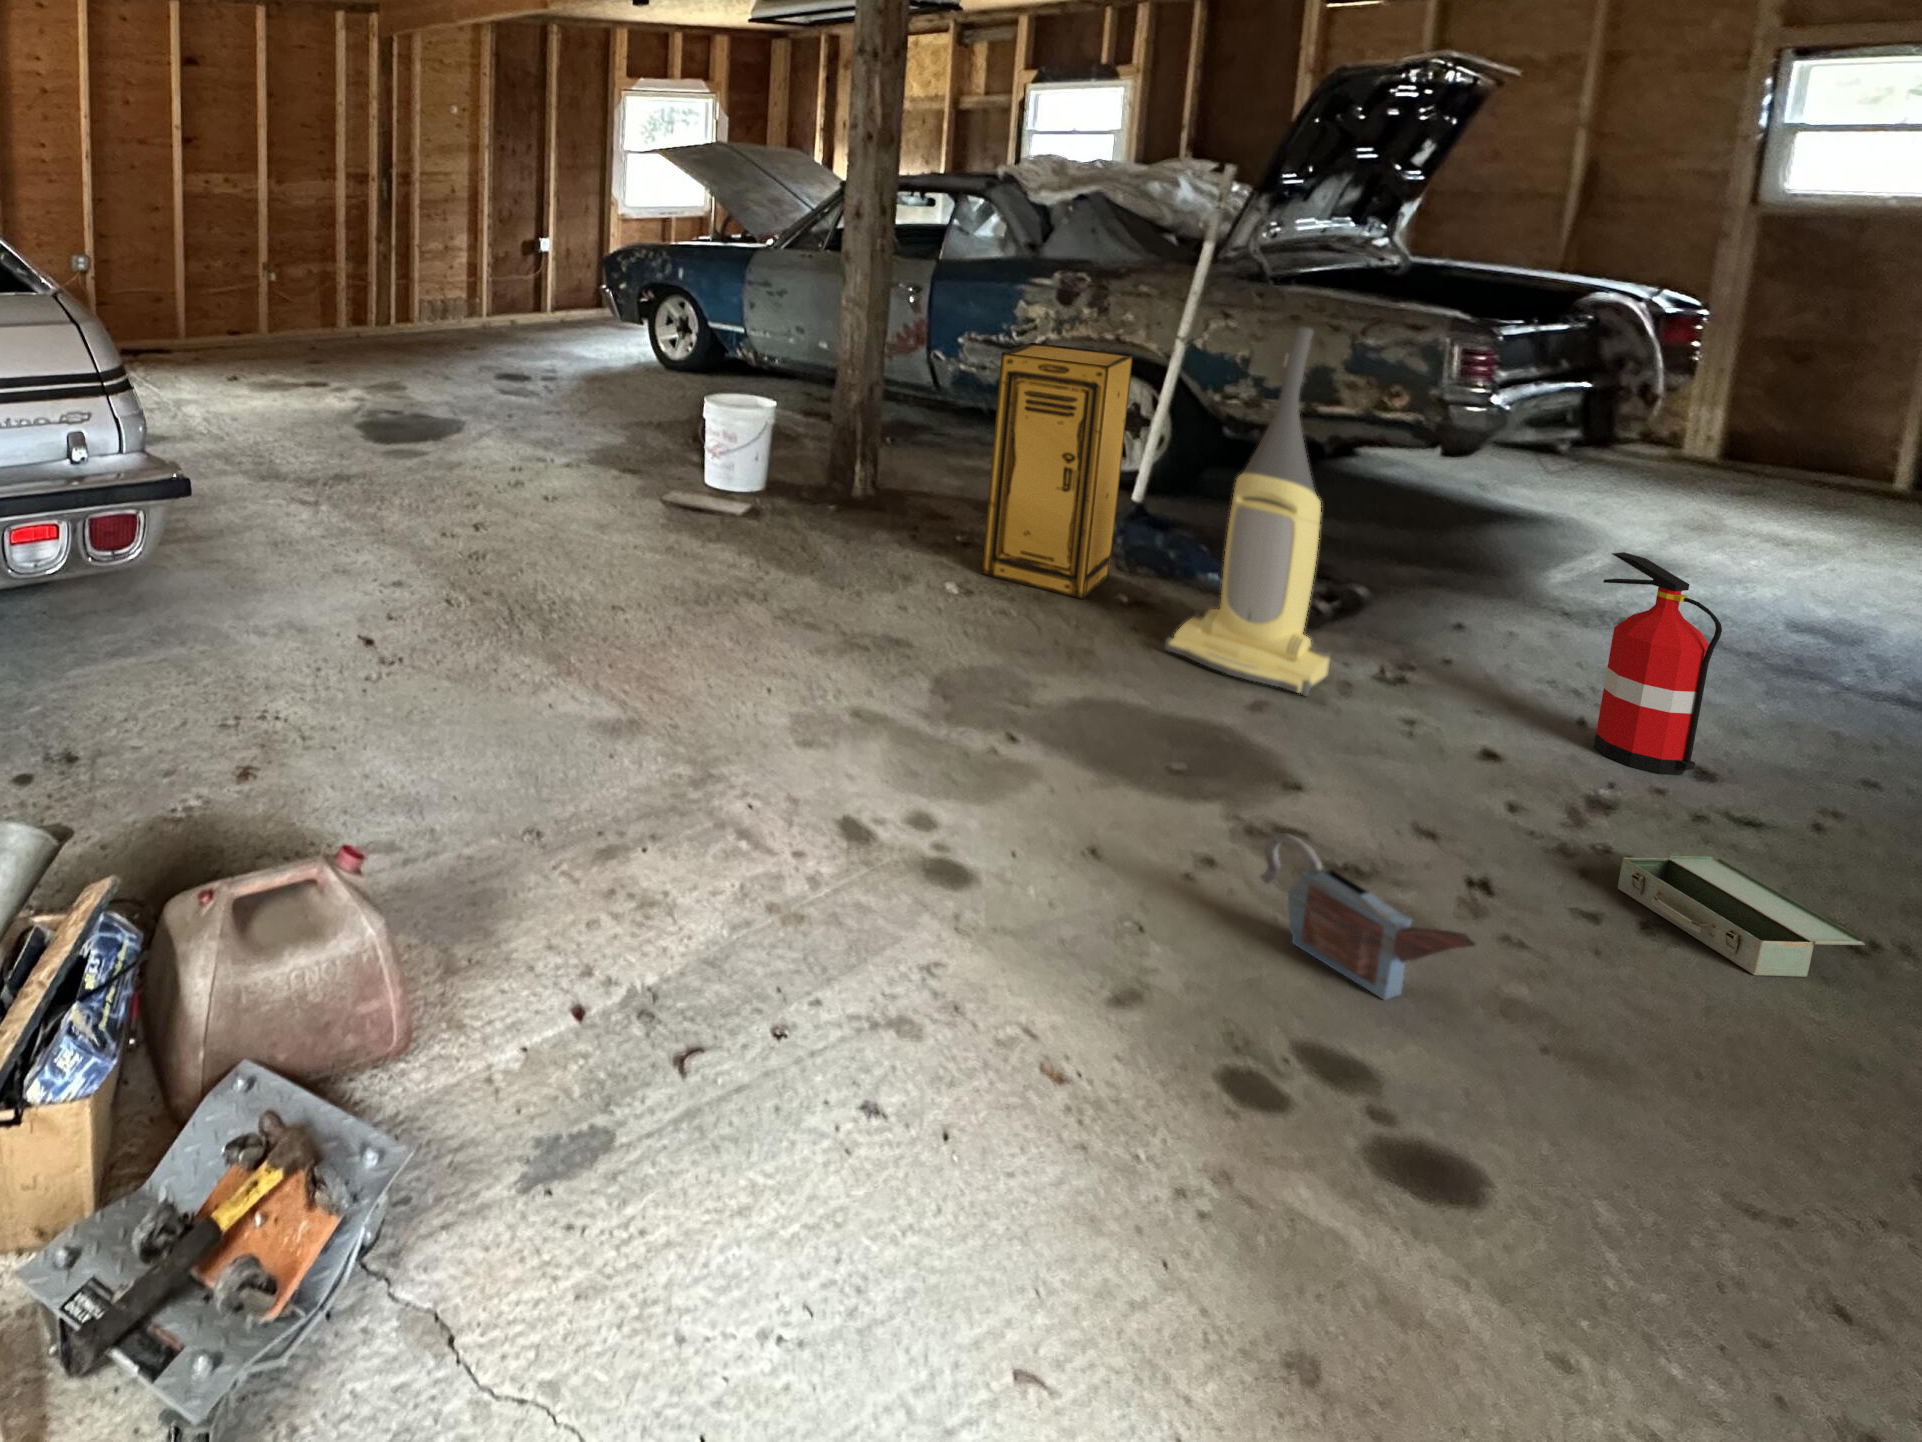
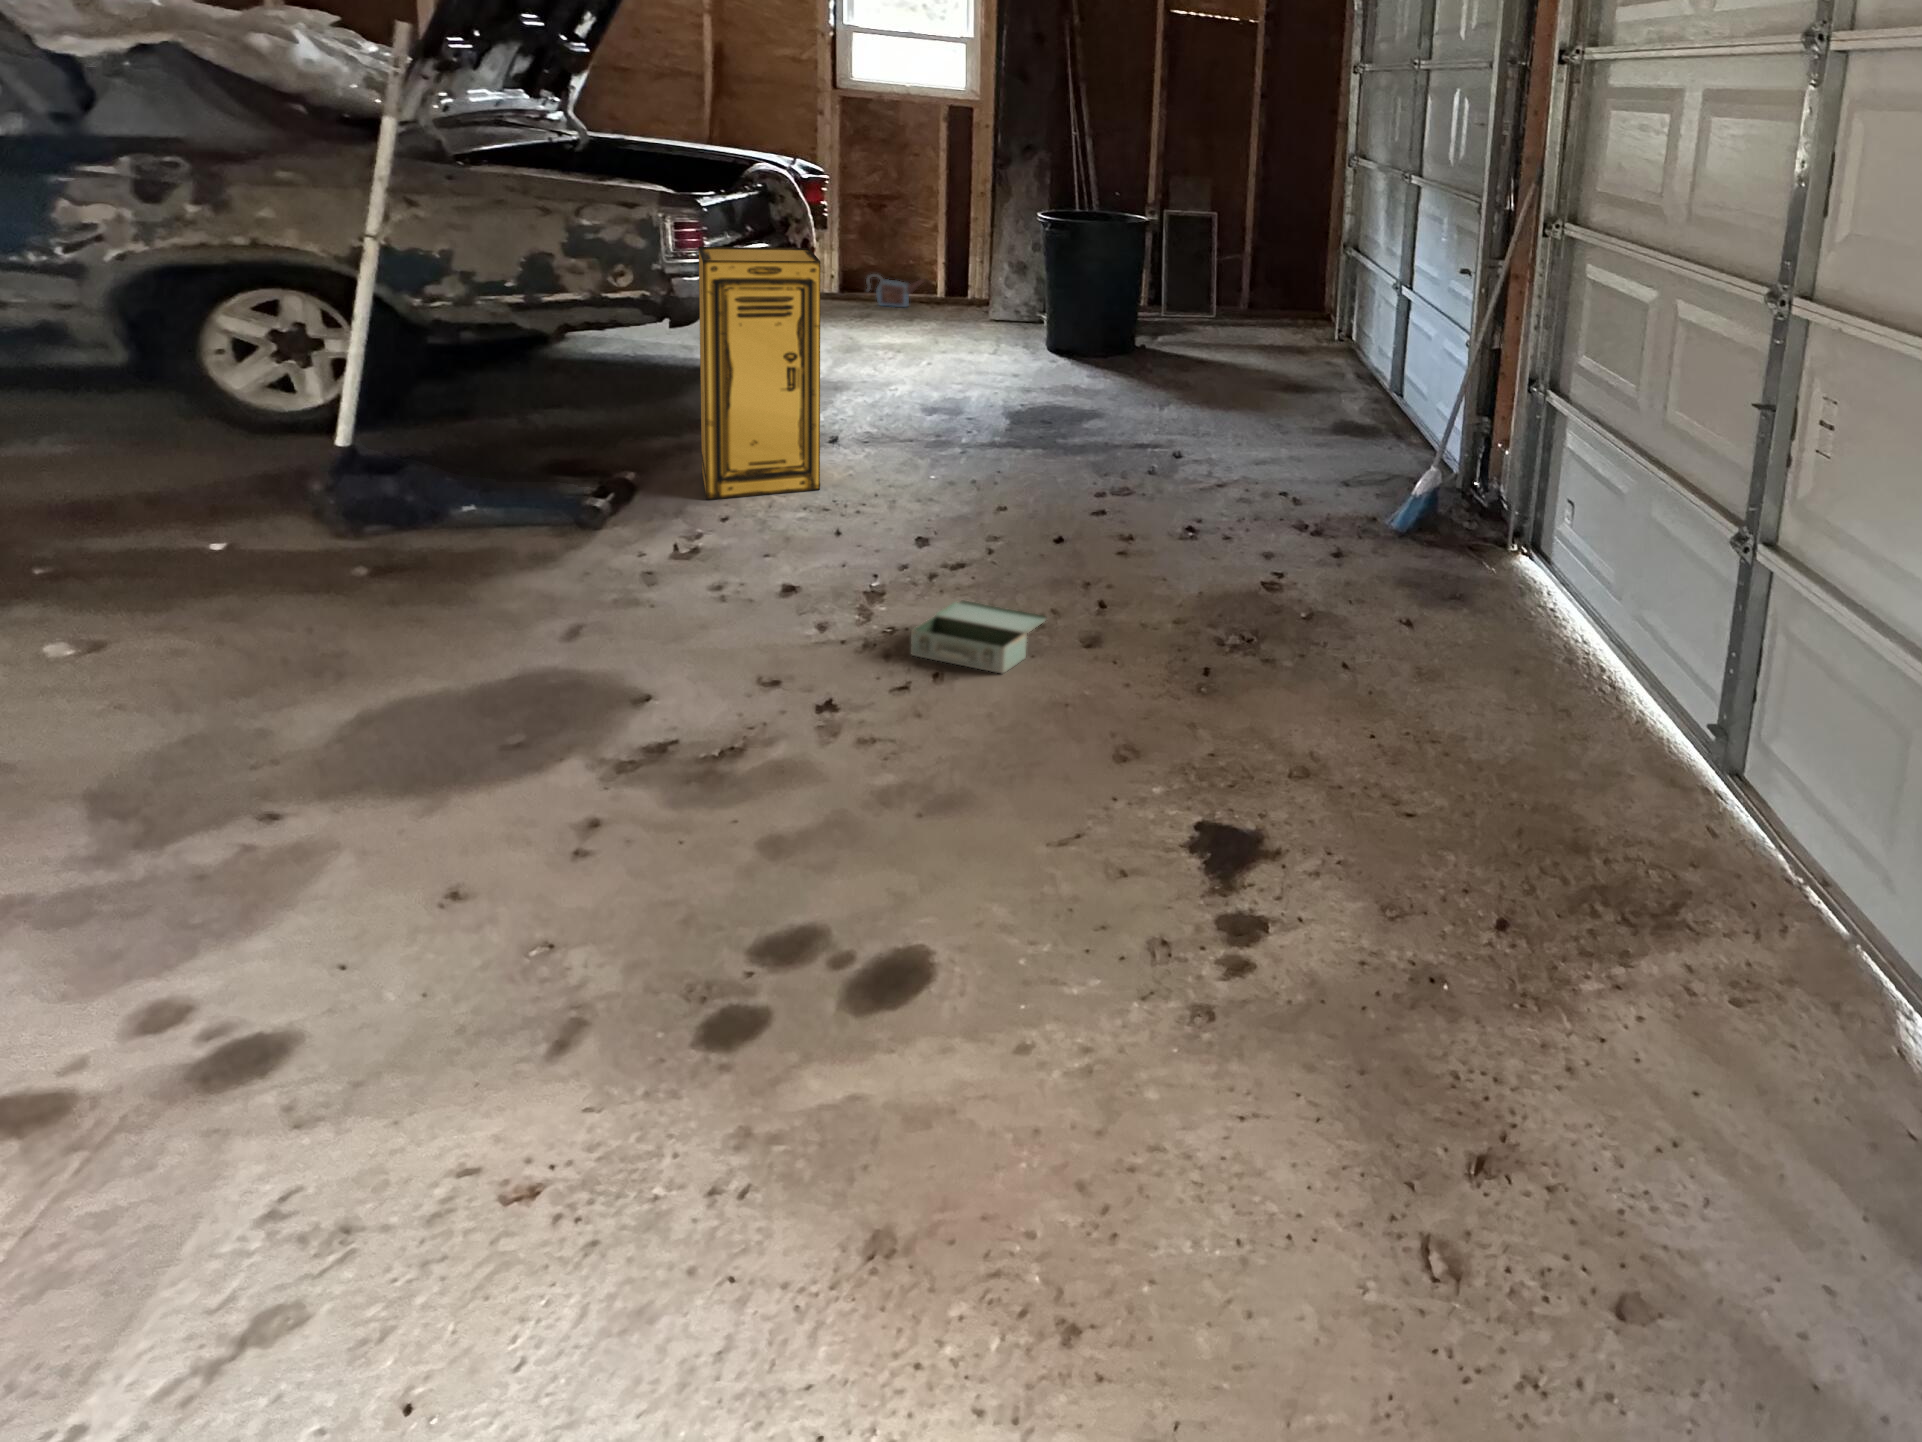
vacuum cleaner: present [1164,327,1331,696] -> none [438,213,630,614]
storage cabinet: present [982,342,1133,599] -> present [699,247,820,500]
fire extinguisher: present [1594,552,1722,775] -> none [839,383,920,554]
watering can: present [1261,833,1475,1000] -> present [866,274,924,307]

